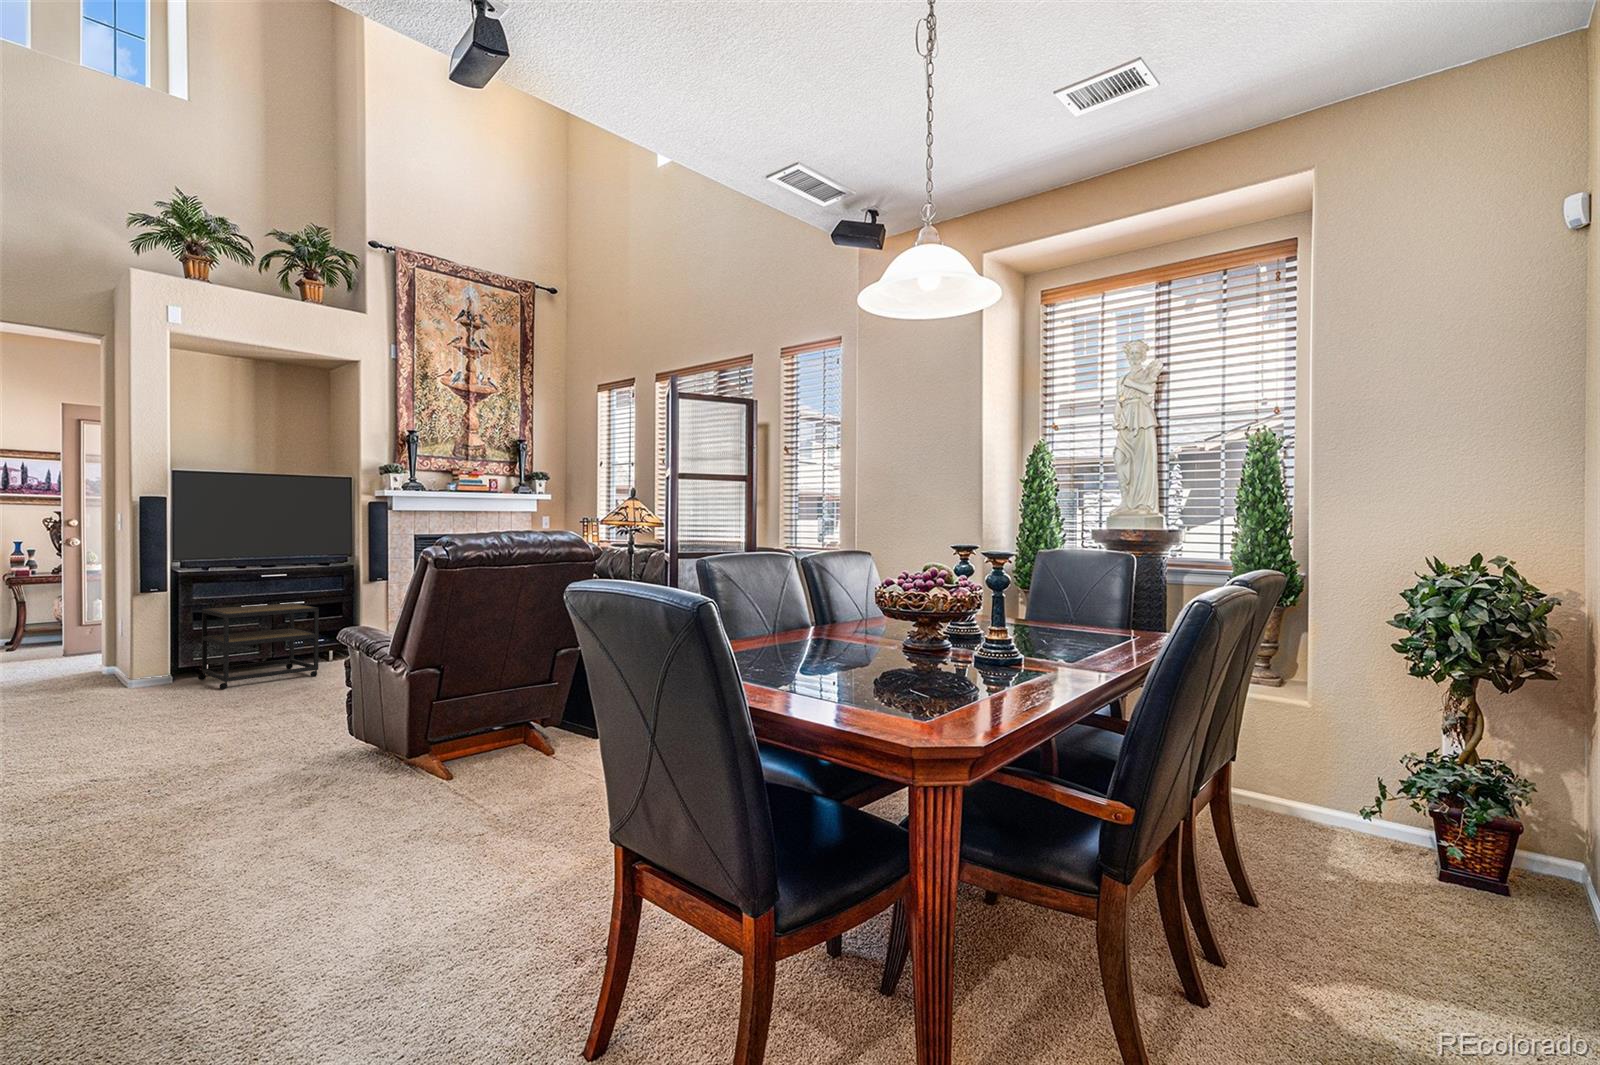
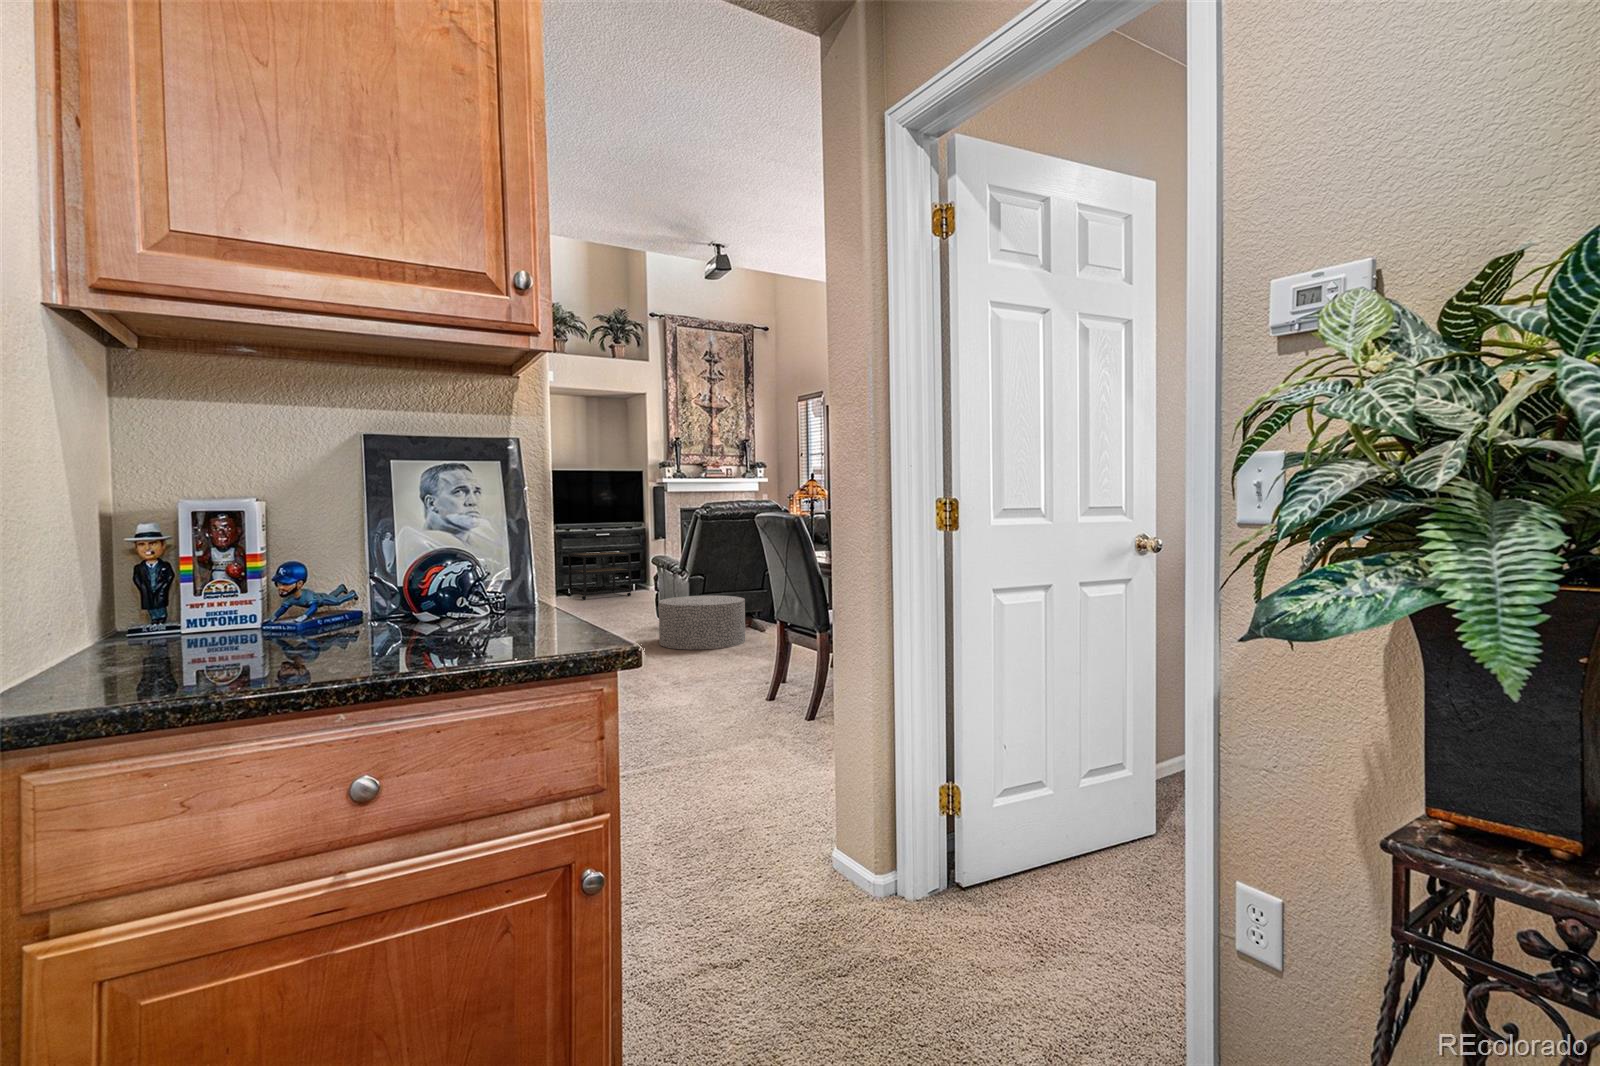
ottoman: none [301,725,503,876] -> present [659,595,745,650]

